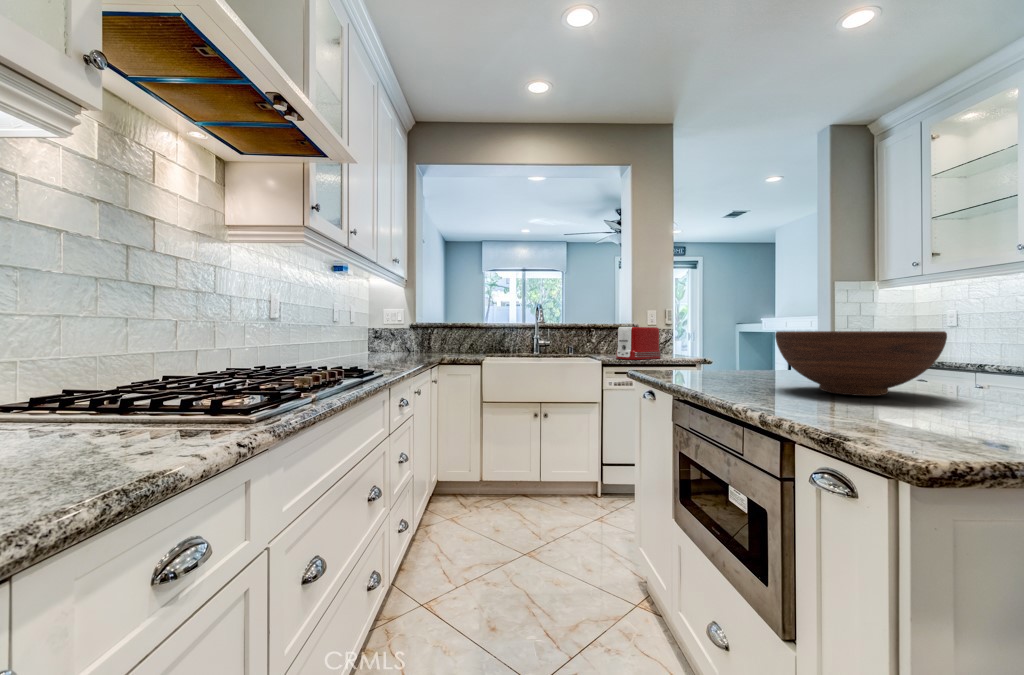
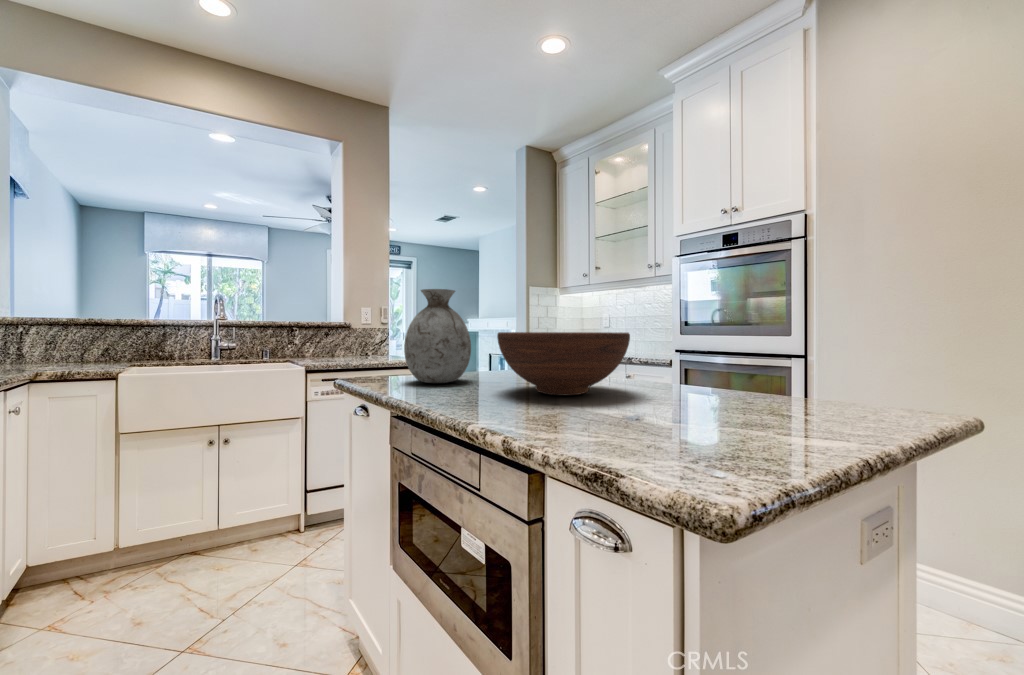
vase: none [686,292,753,378] -> present [404,289,471,383]
toaster: present [616,327,661,360] -> none [324,326,376,363]

